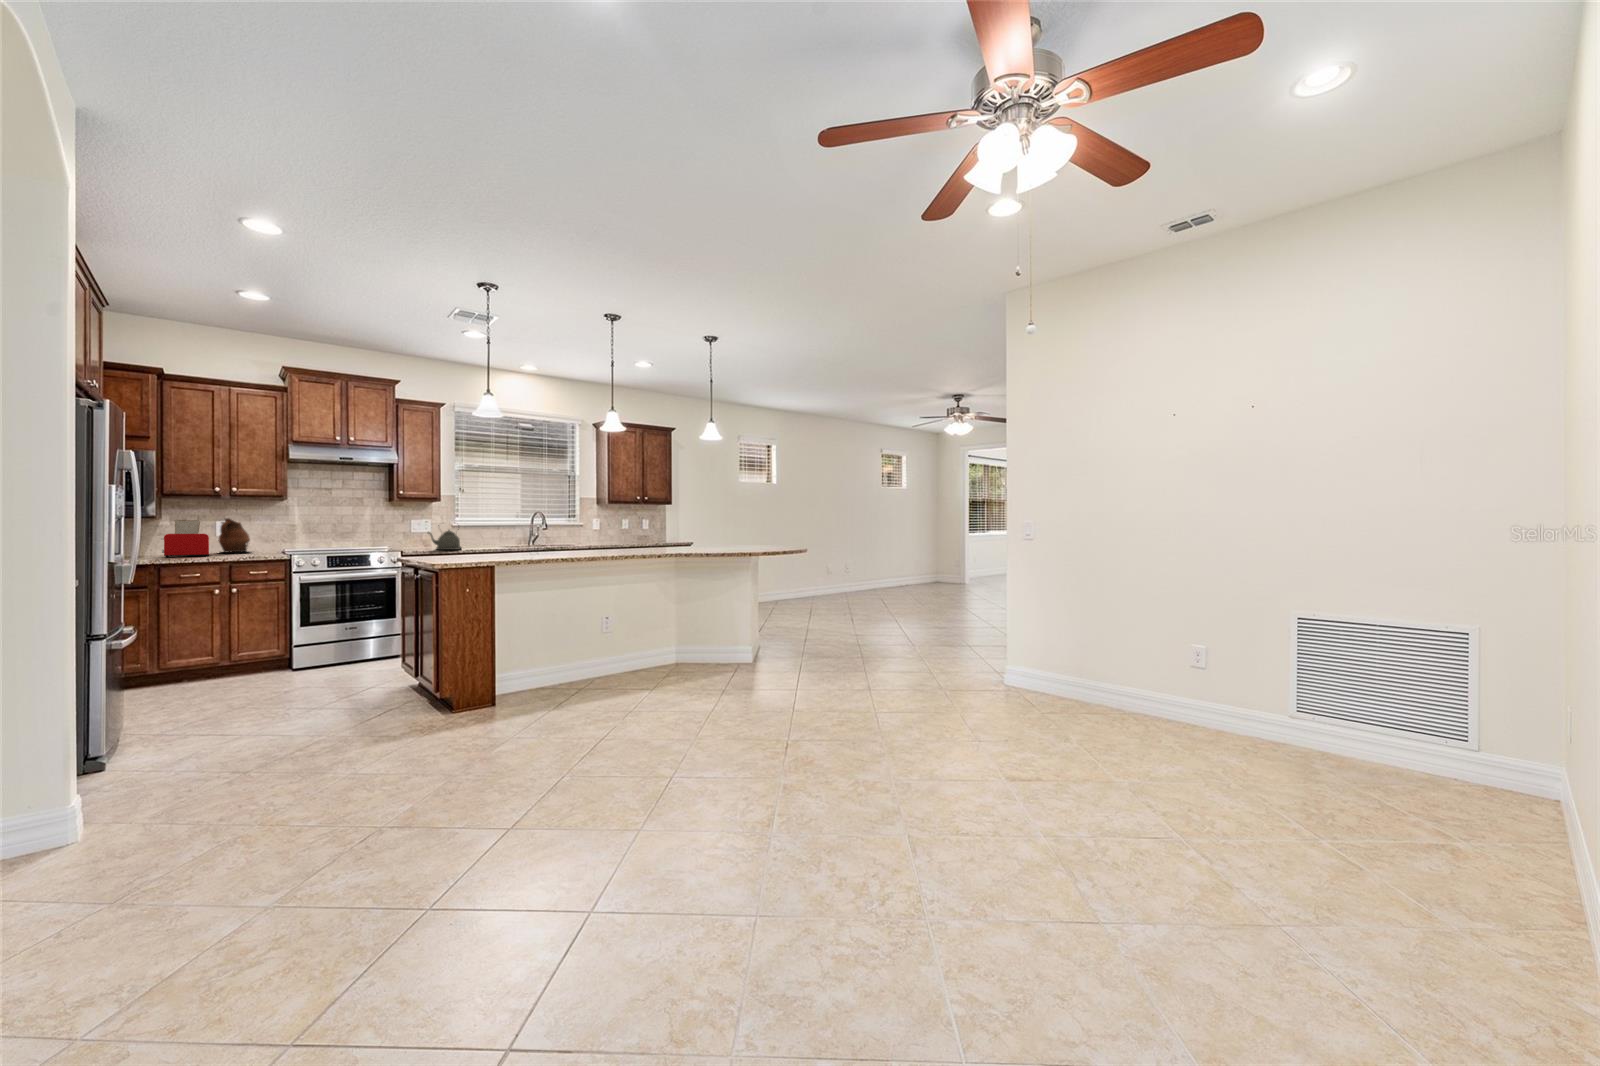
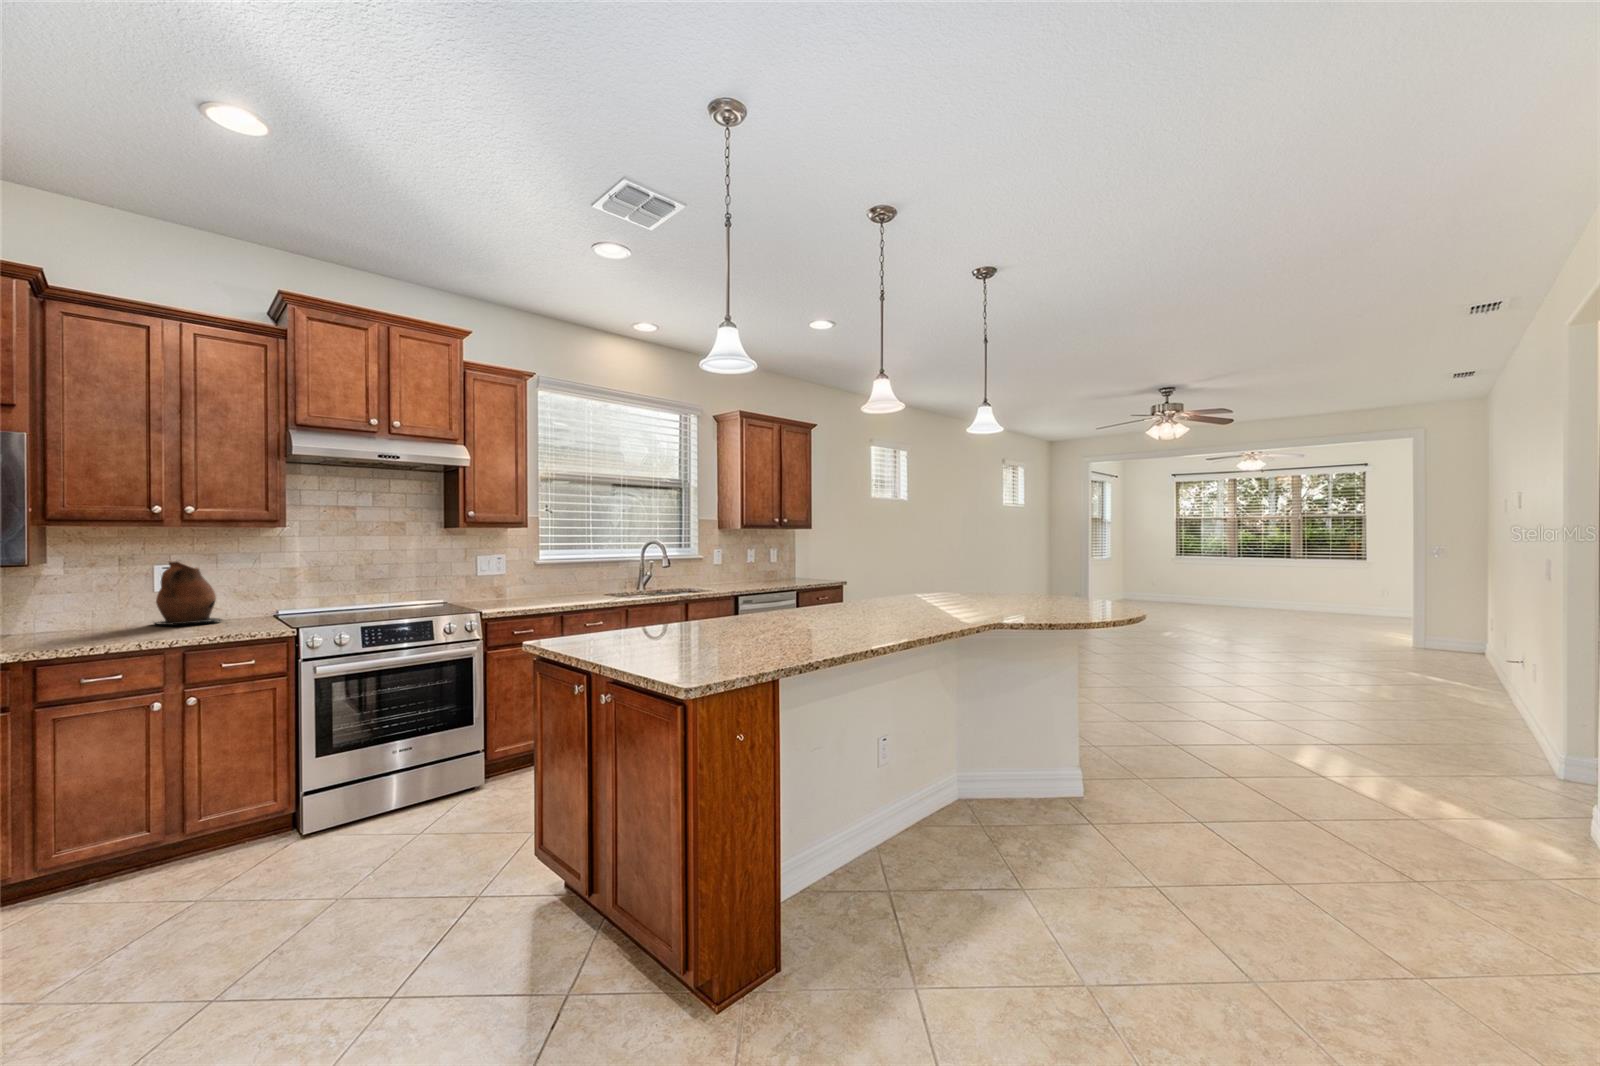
toaster: present [161,520,209,557] -> none [37,567,139,643]
kettle: present [429,530,462,550] -> none [512,559,563,603]

